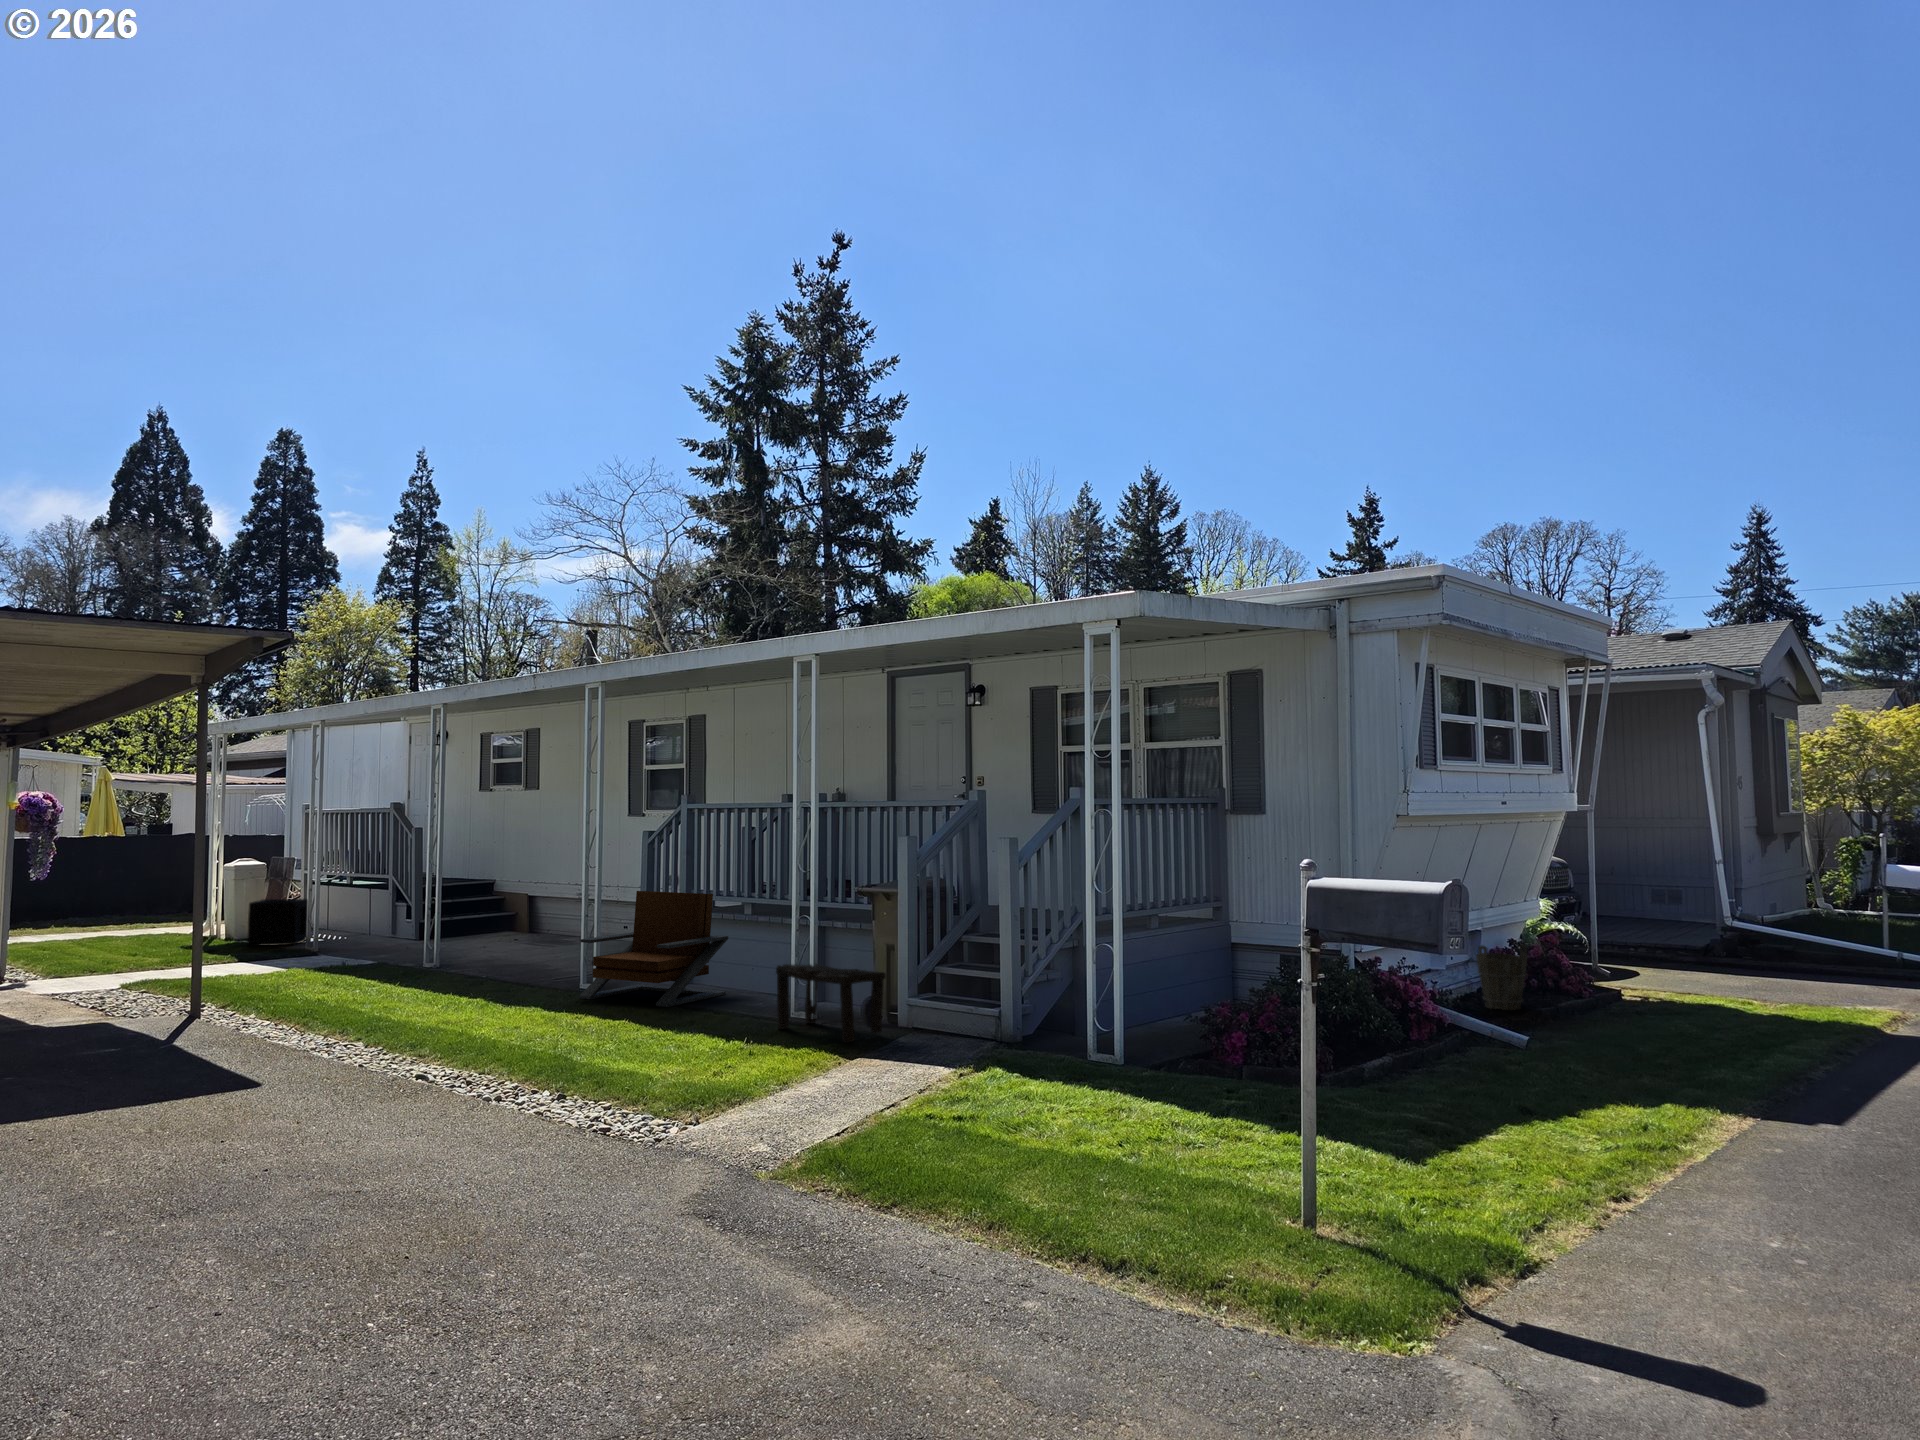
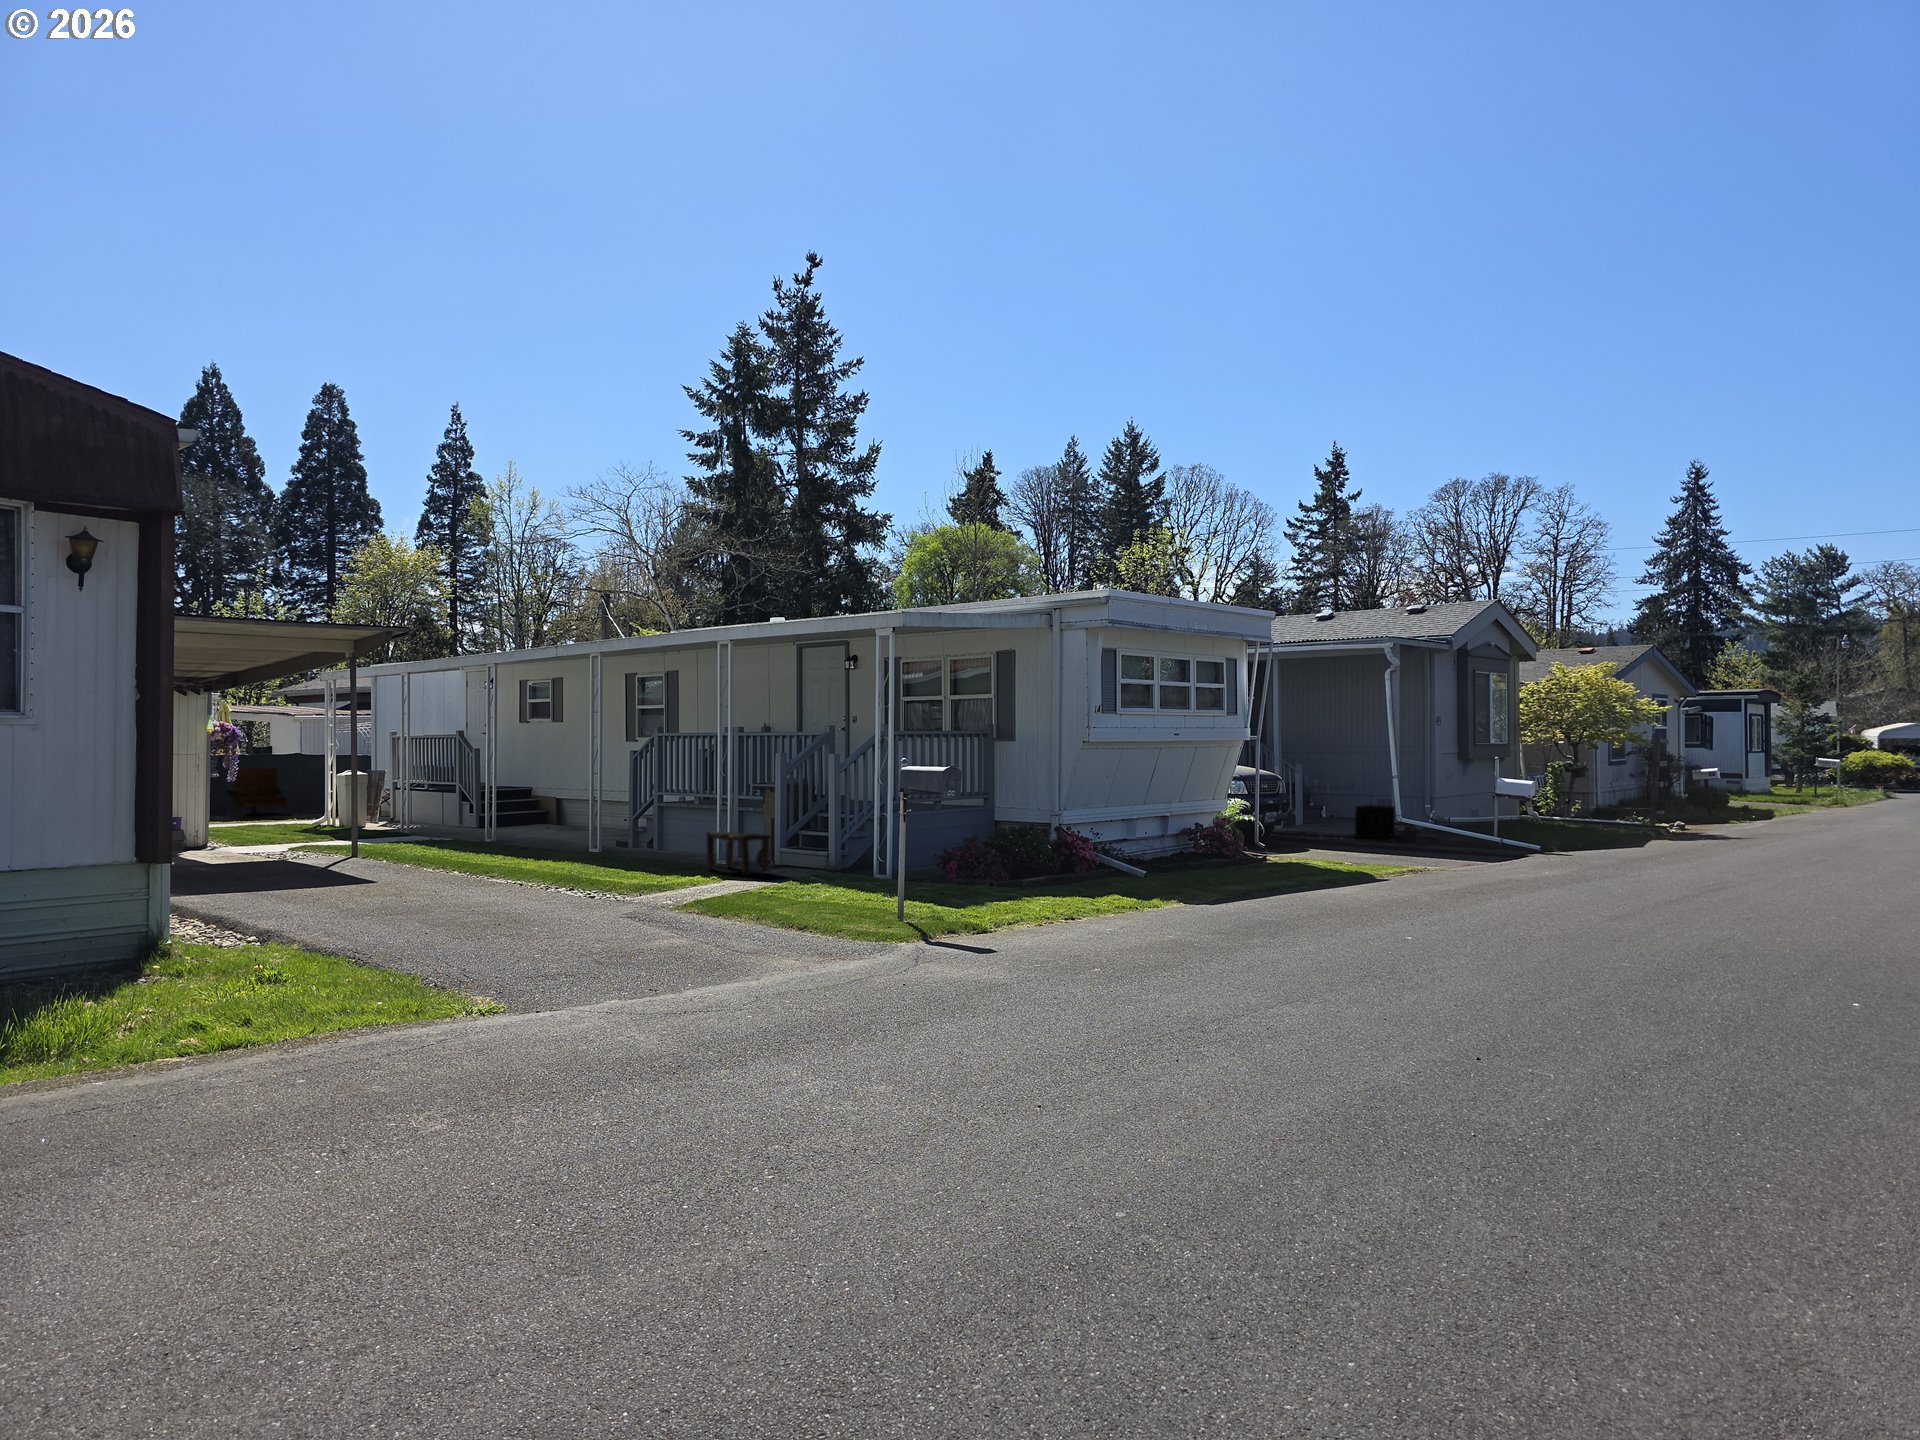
lounge chair: present [579,891,728,1007] -> present [225,768,293,817]
wooden crate: present [248,899,308,946] -> present [1355,805,1395,838]
bucket: present [1476,945,1527,1010] -> none [1163,827,1194,868]

